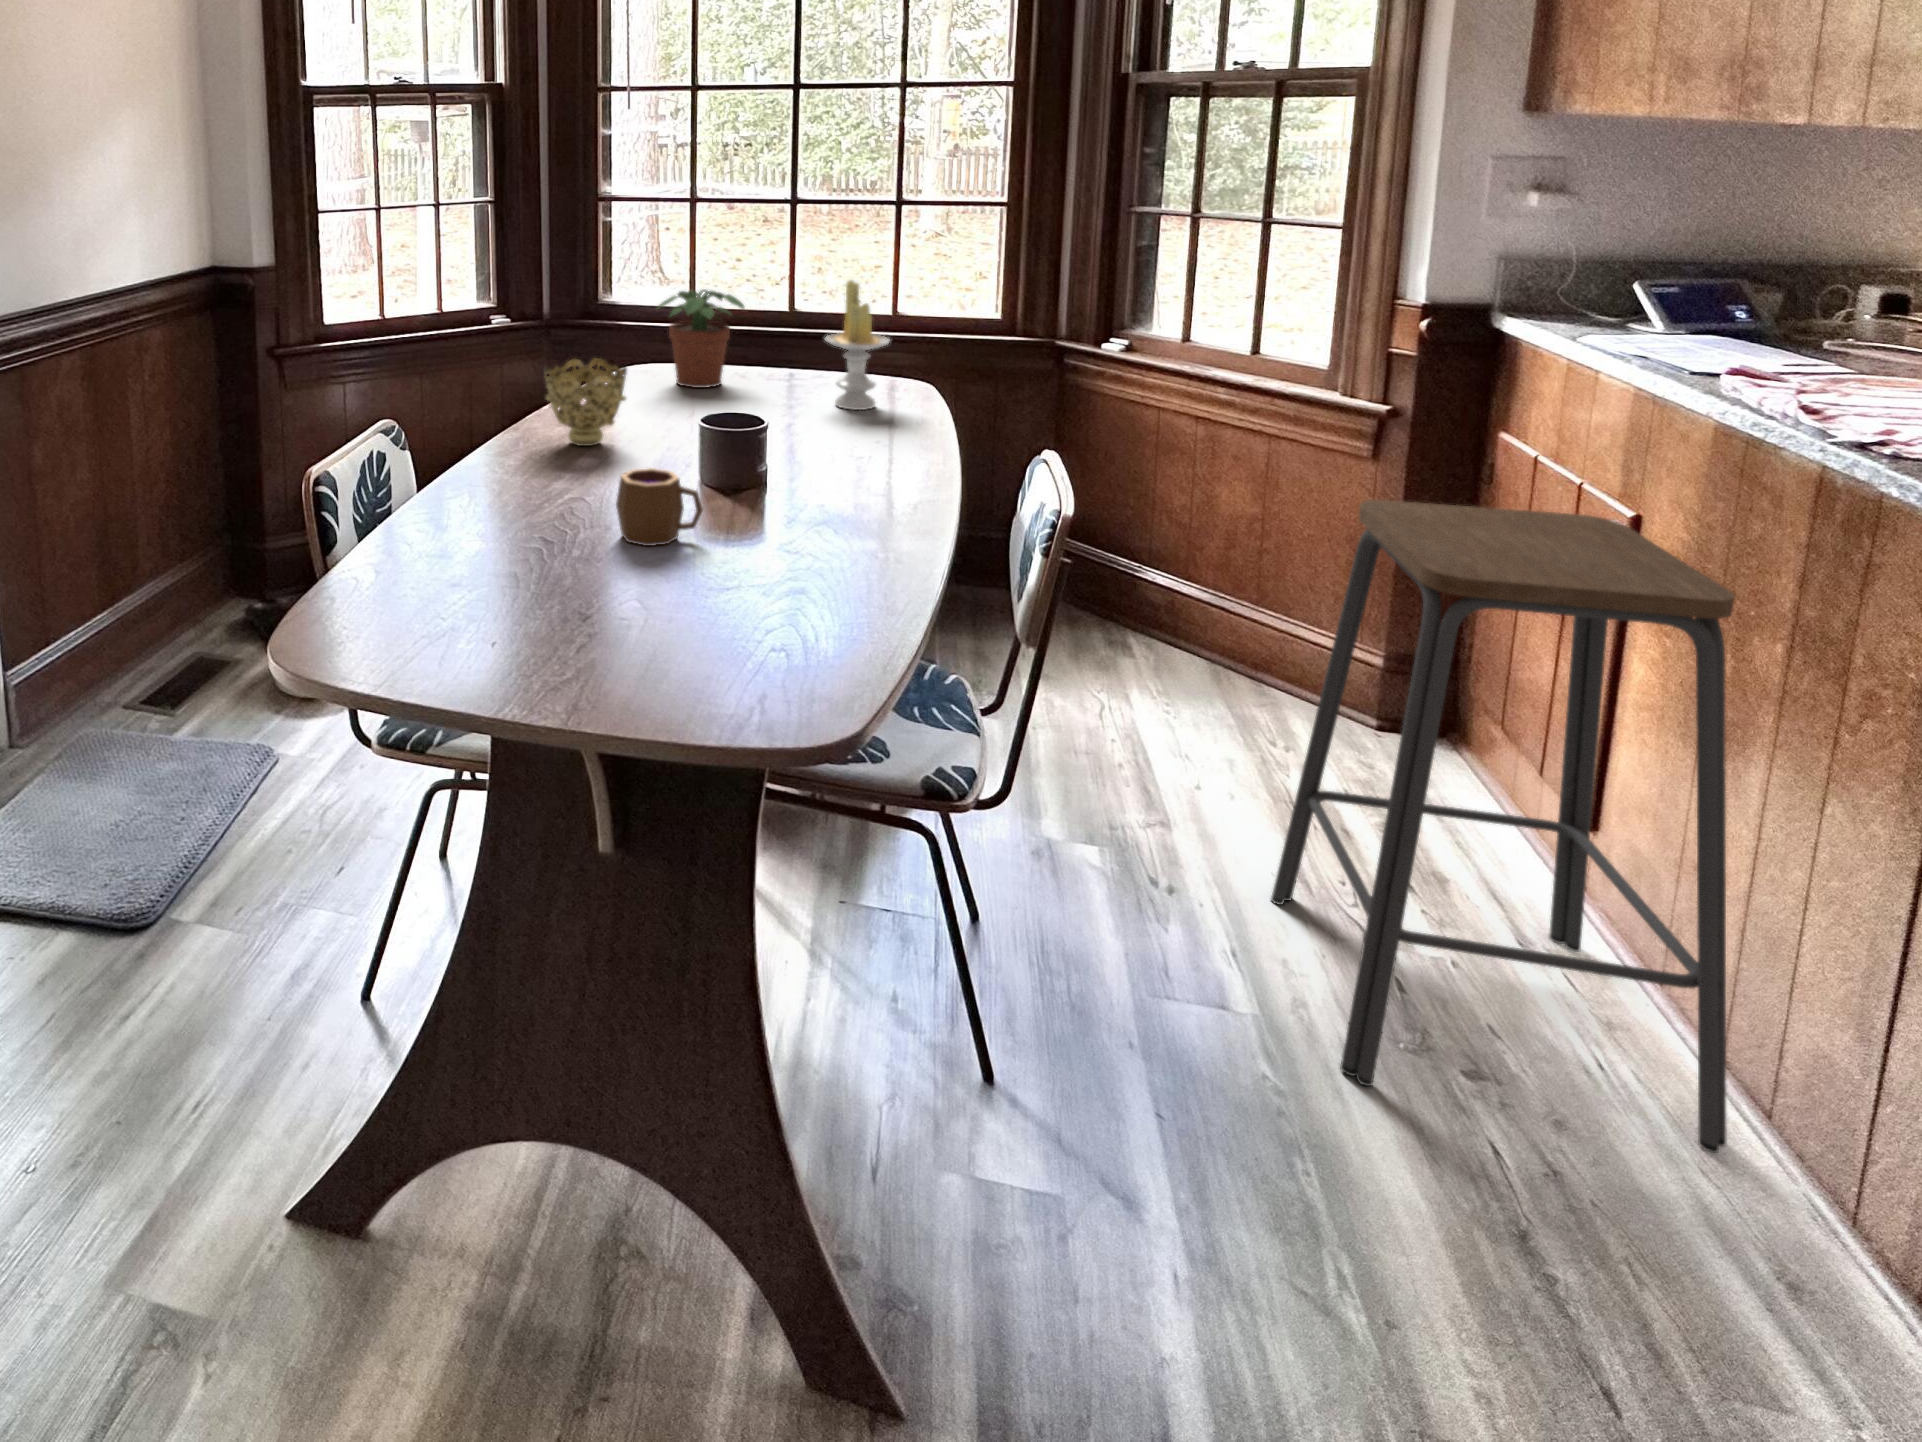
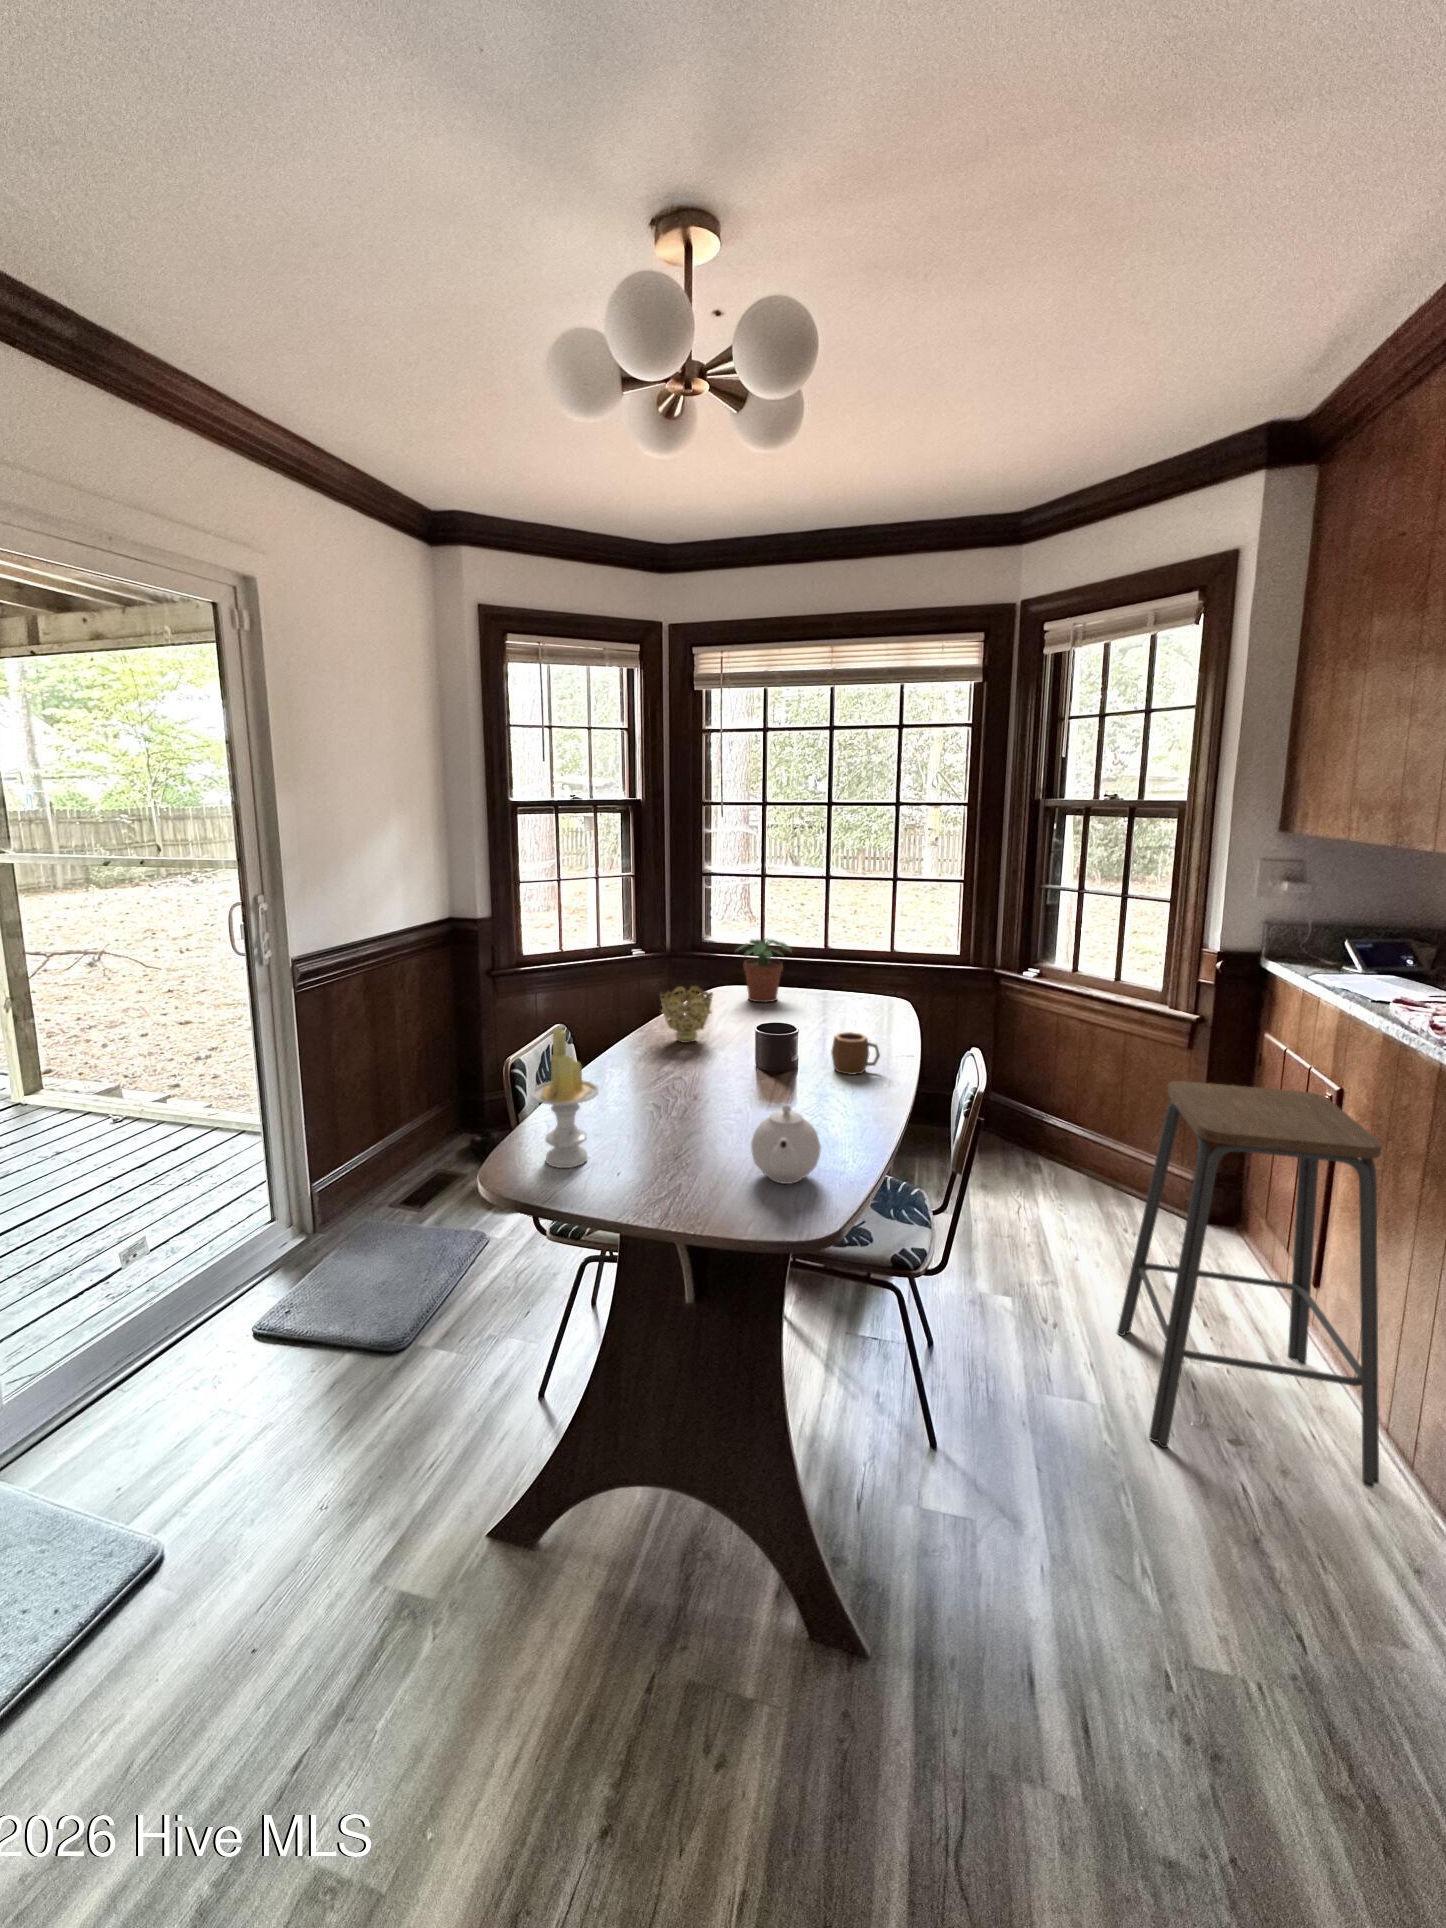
candle: present [825,280,890,410] -> present [531,1028,599,1168]
mug: present [616,468,703,546] -> present [831,1032,880,1075]
teapot: none [711,530,827,660] -> present [751,1105,821,1184]

